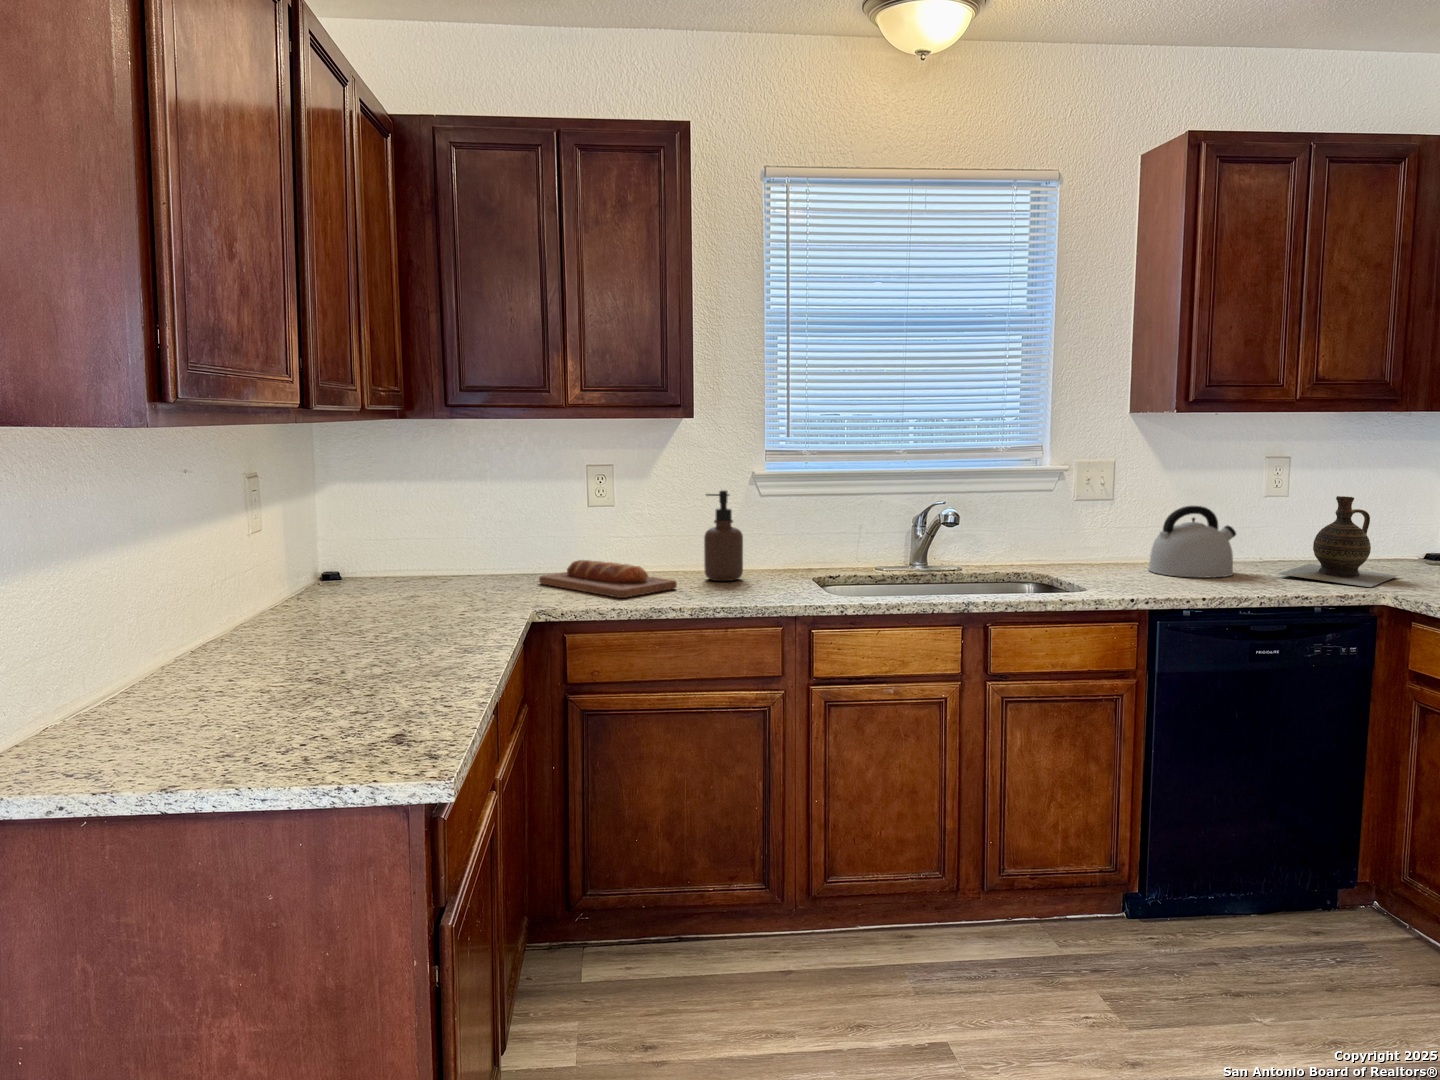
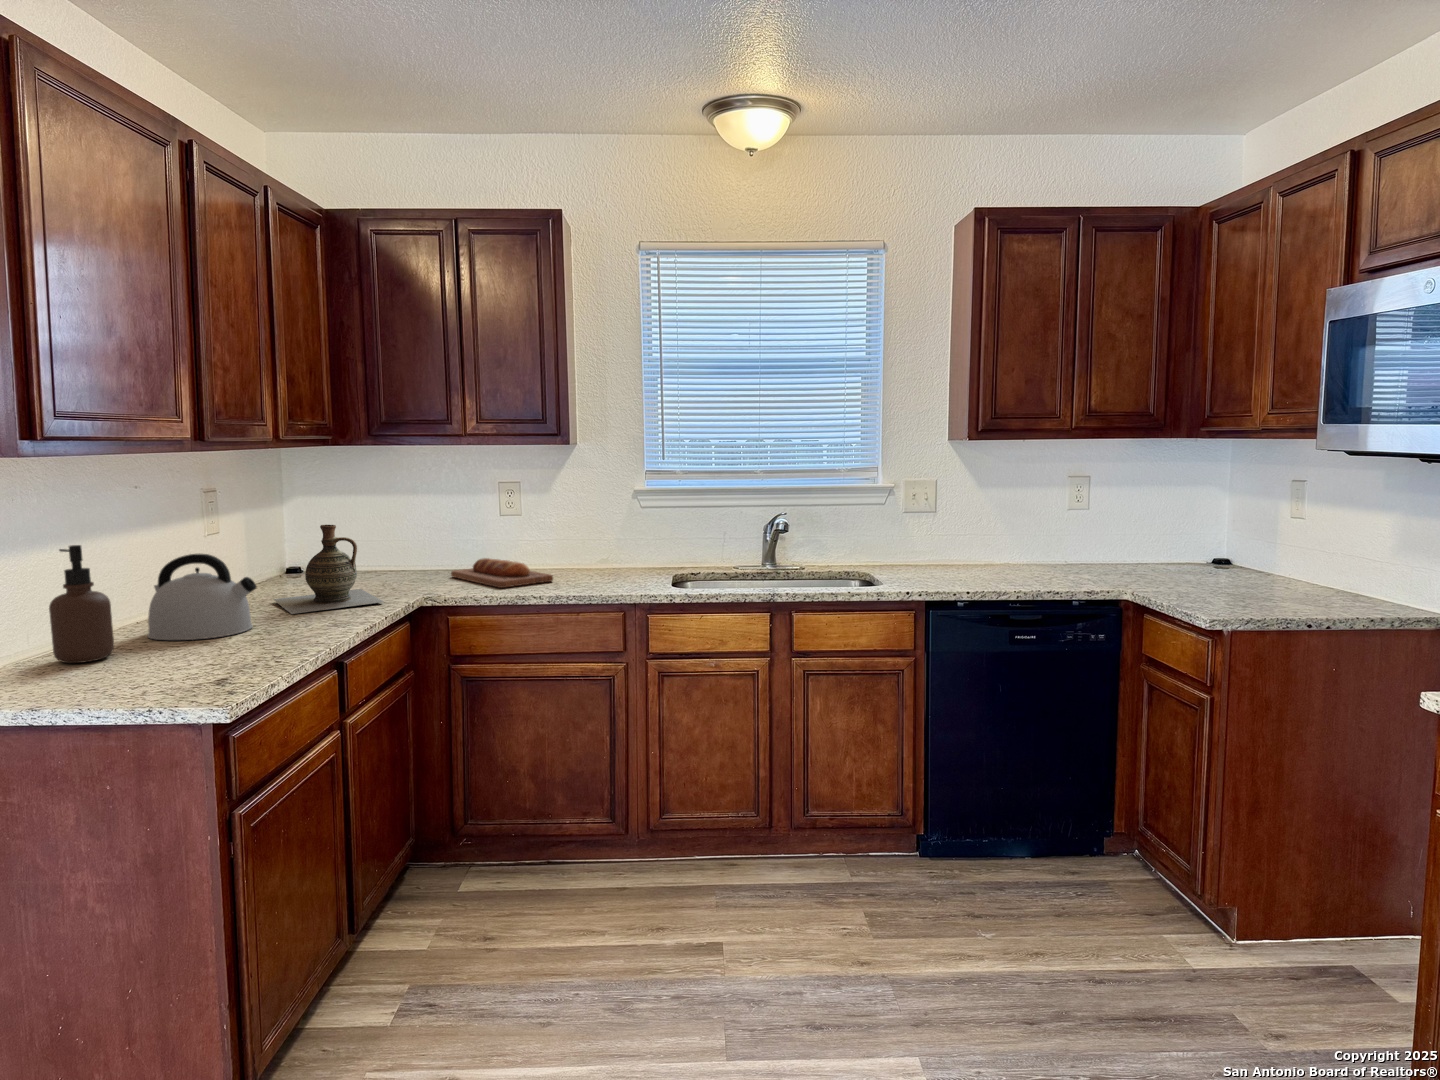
soap dispenser: present [704,490,743,581] -> present [49,545,114,663]
ceramic jug: present [1278,496,1398,587] -> present [273,525,384,614]
kettle: present [1148,506,1236,578] -> present [147,554,256,640]

